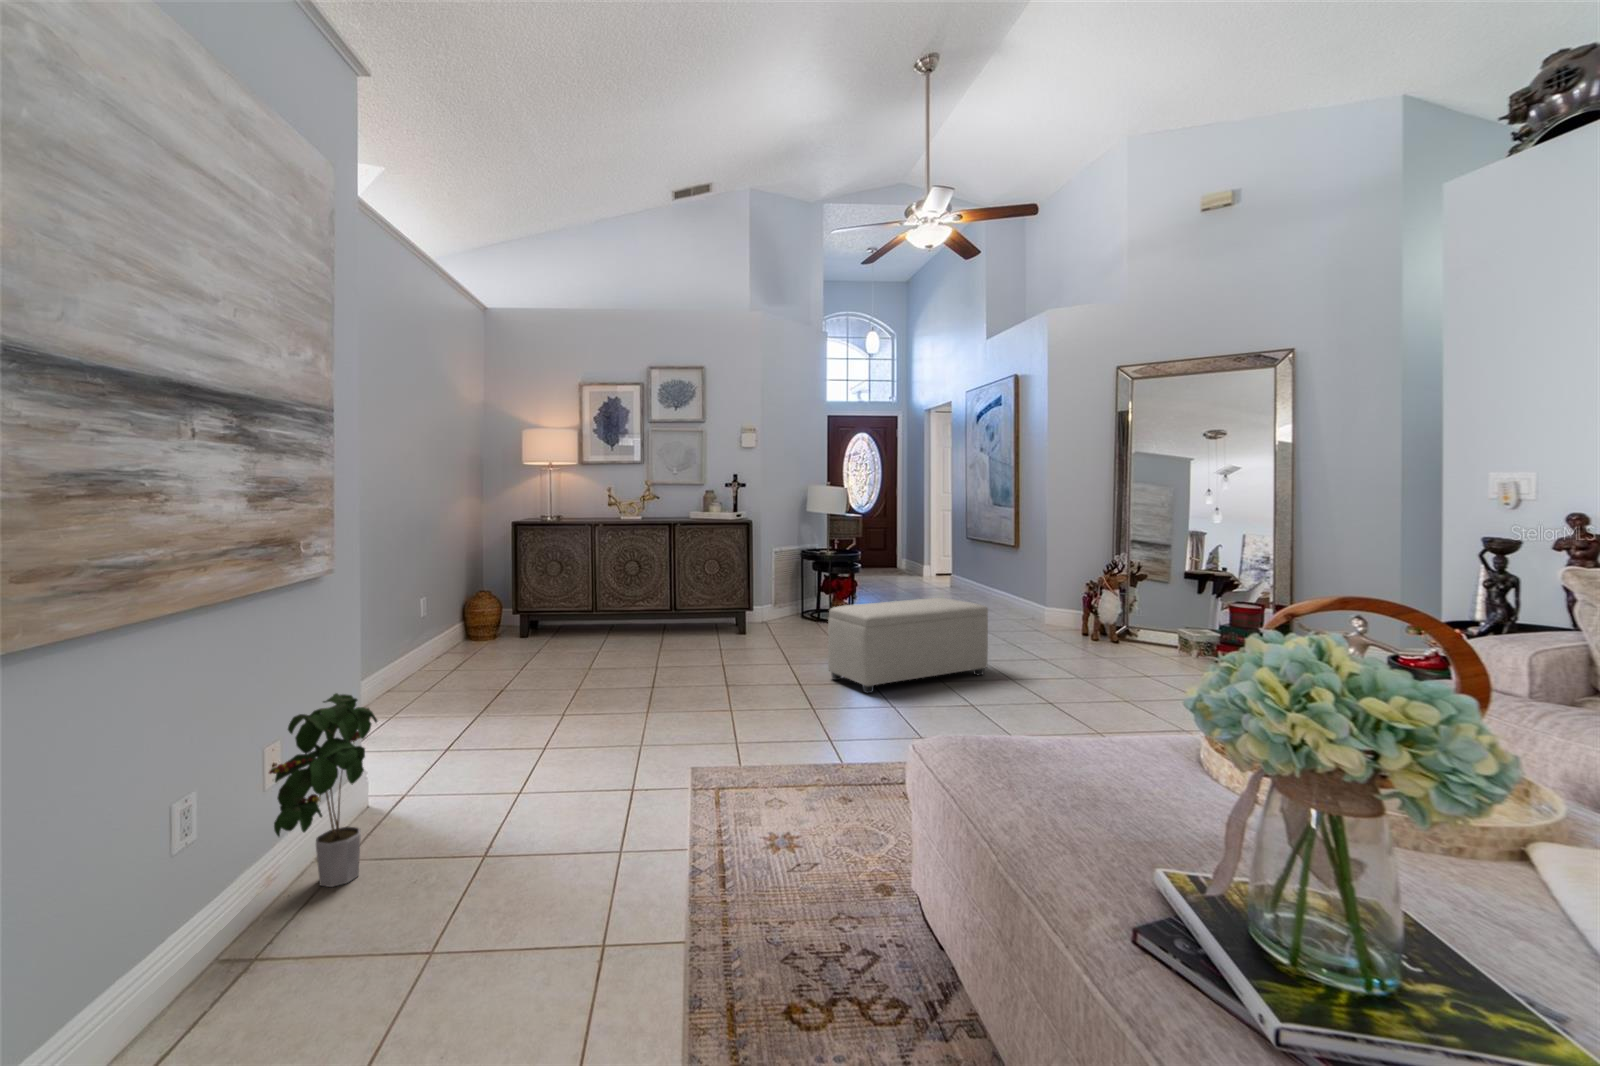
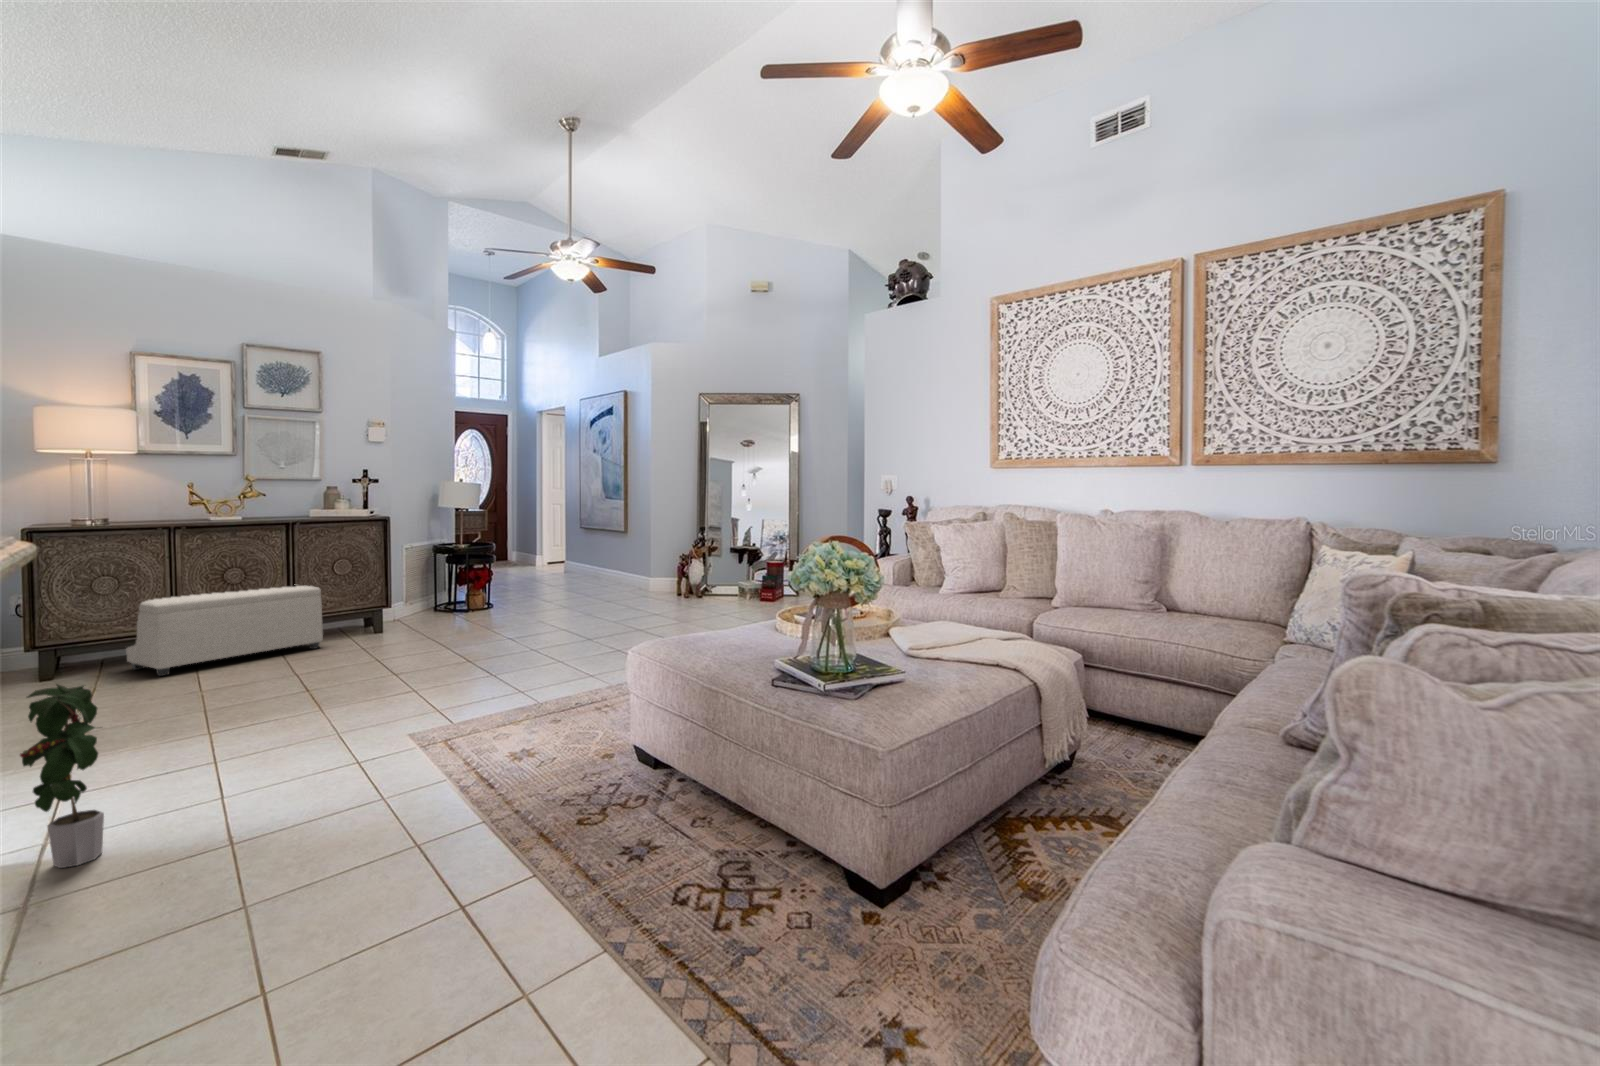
ottoman: present [828,598,988,693] -> present [126,585,323,676]

